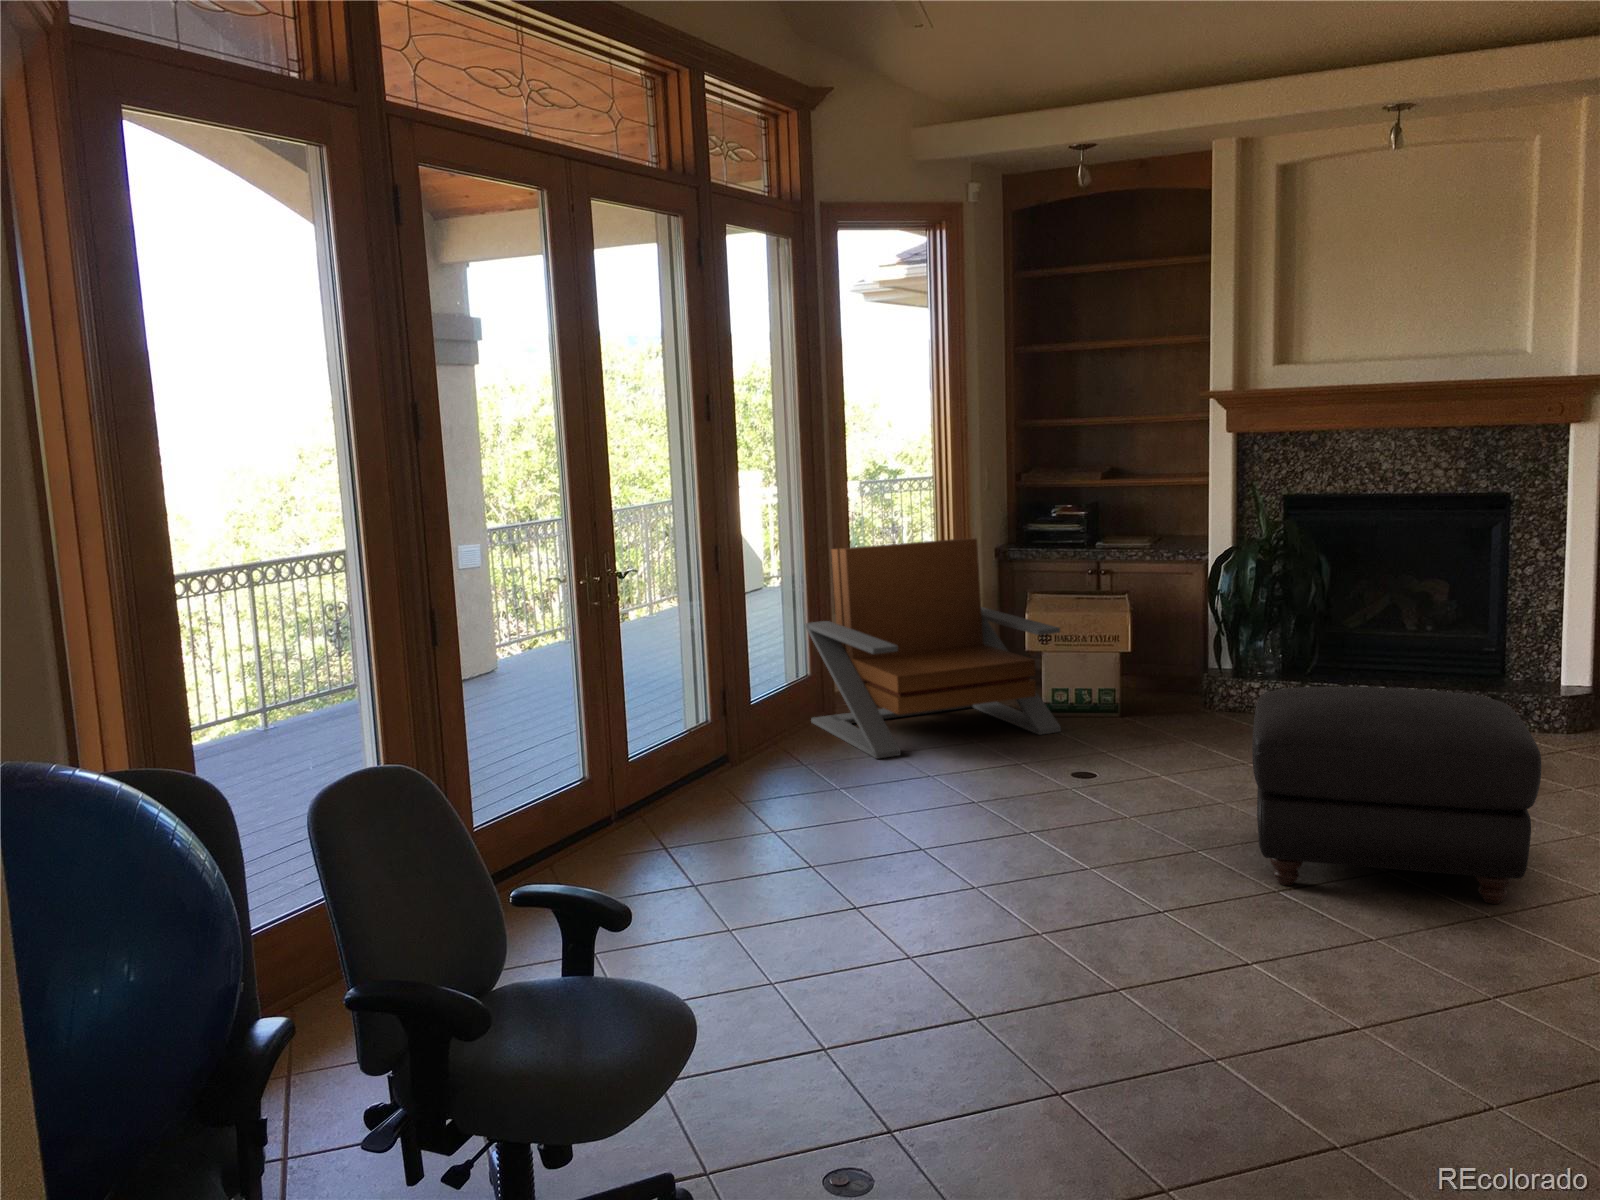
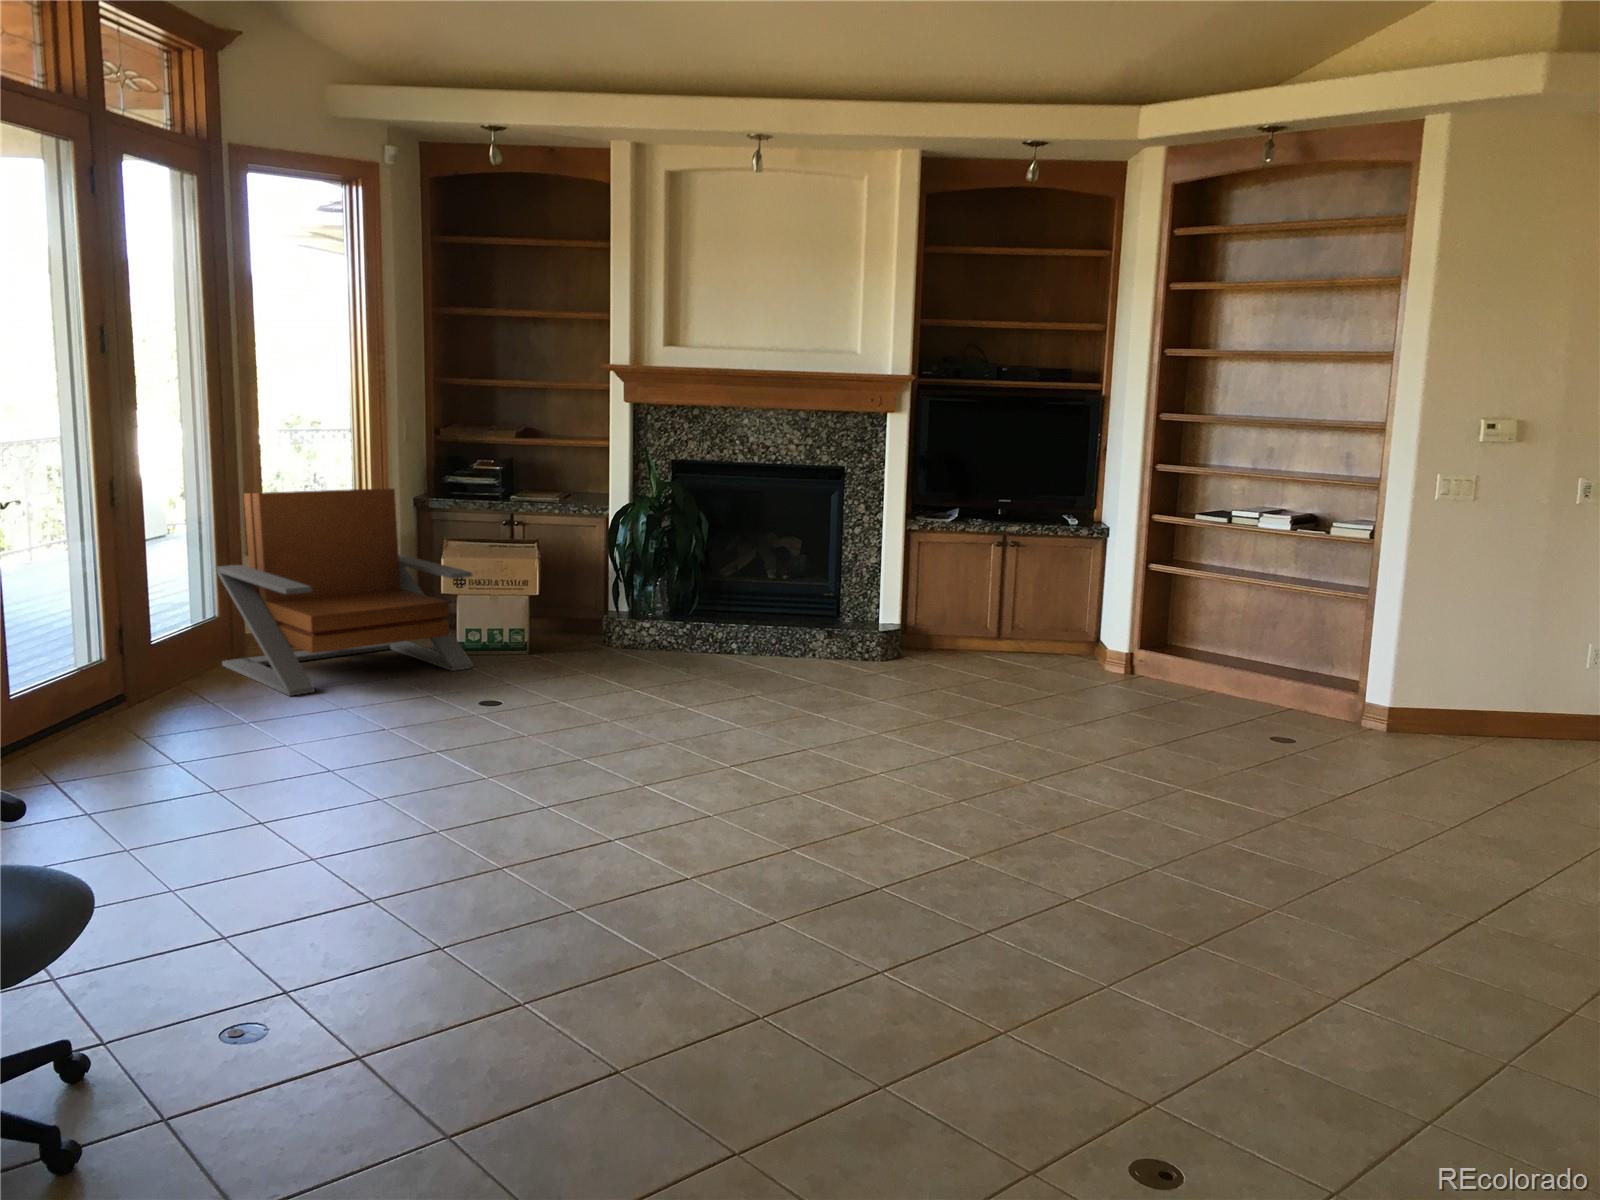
ottoman: present [1252,687,1541,904] -> none [624,617,838,783]

